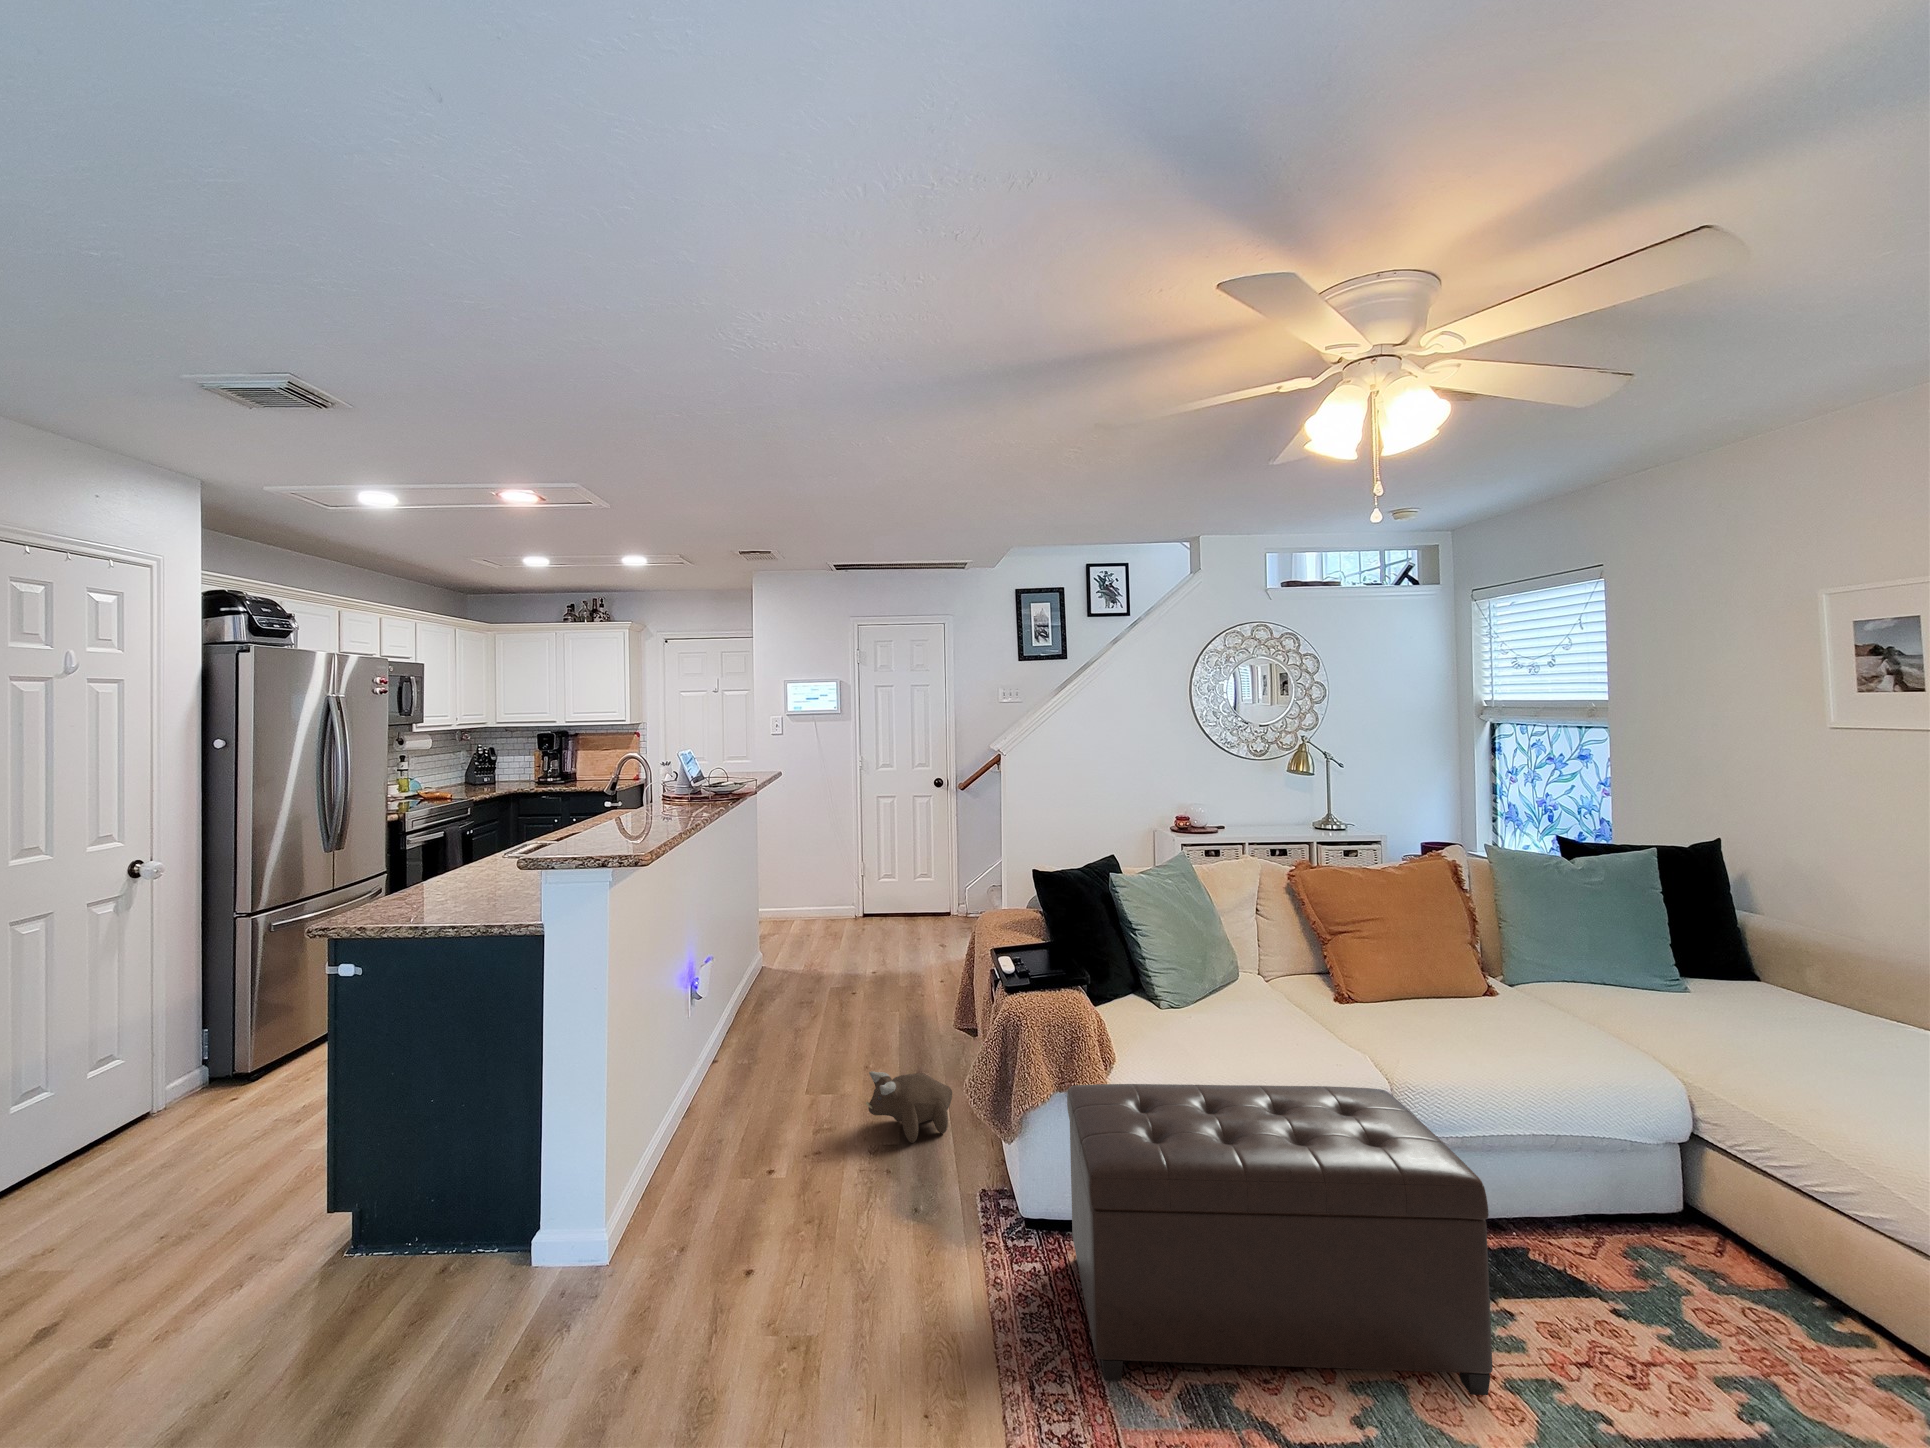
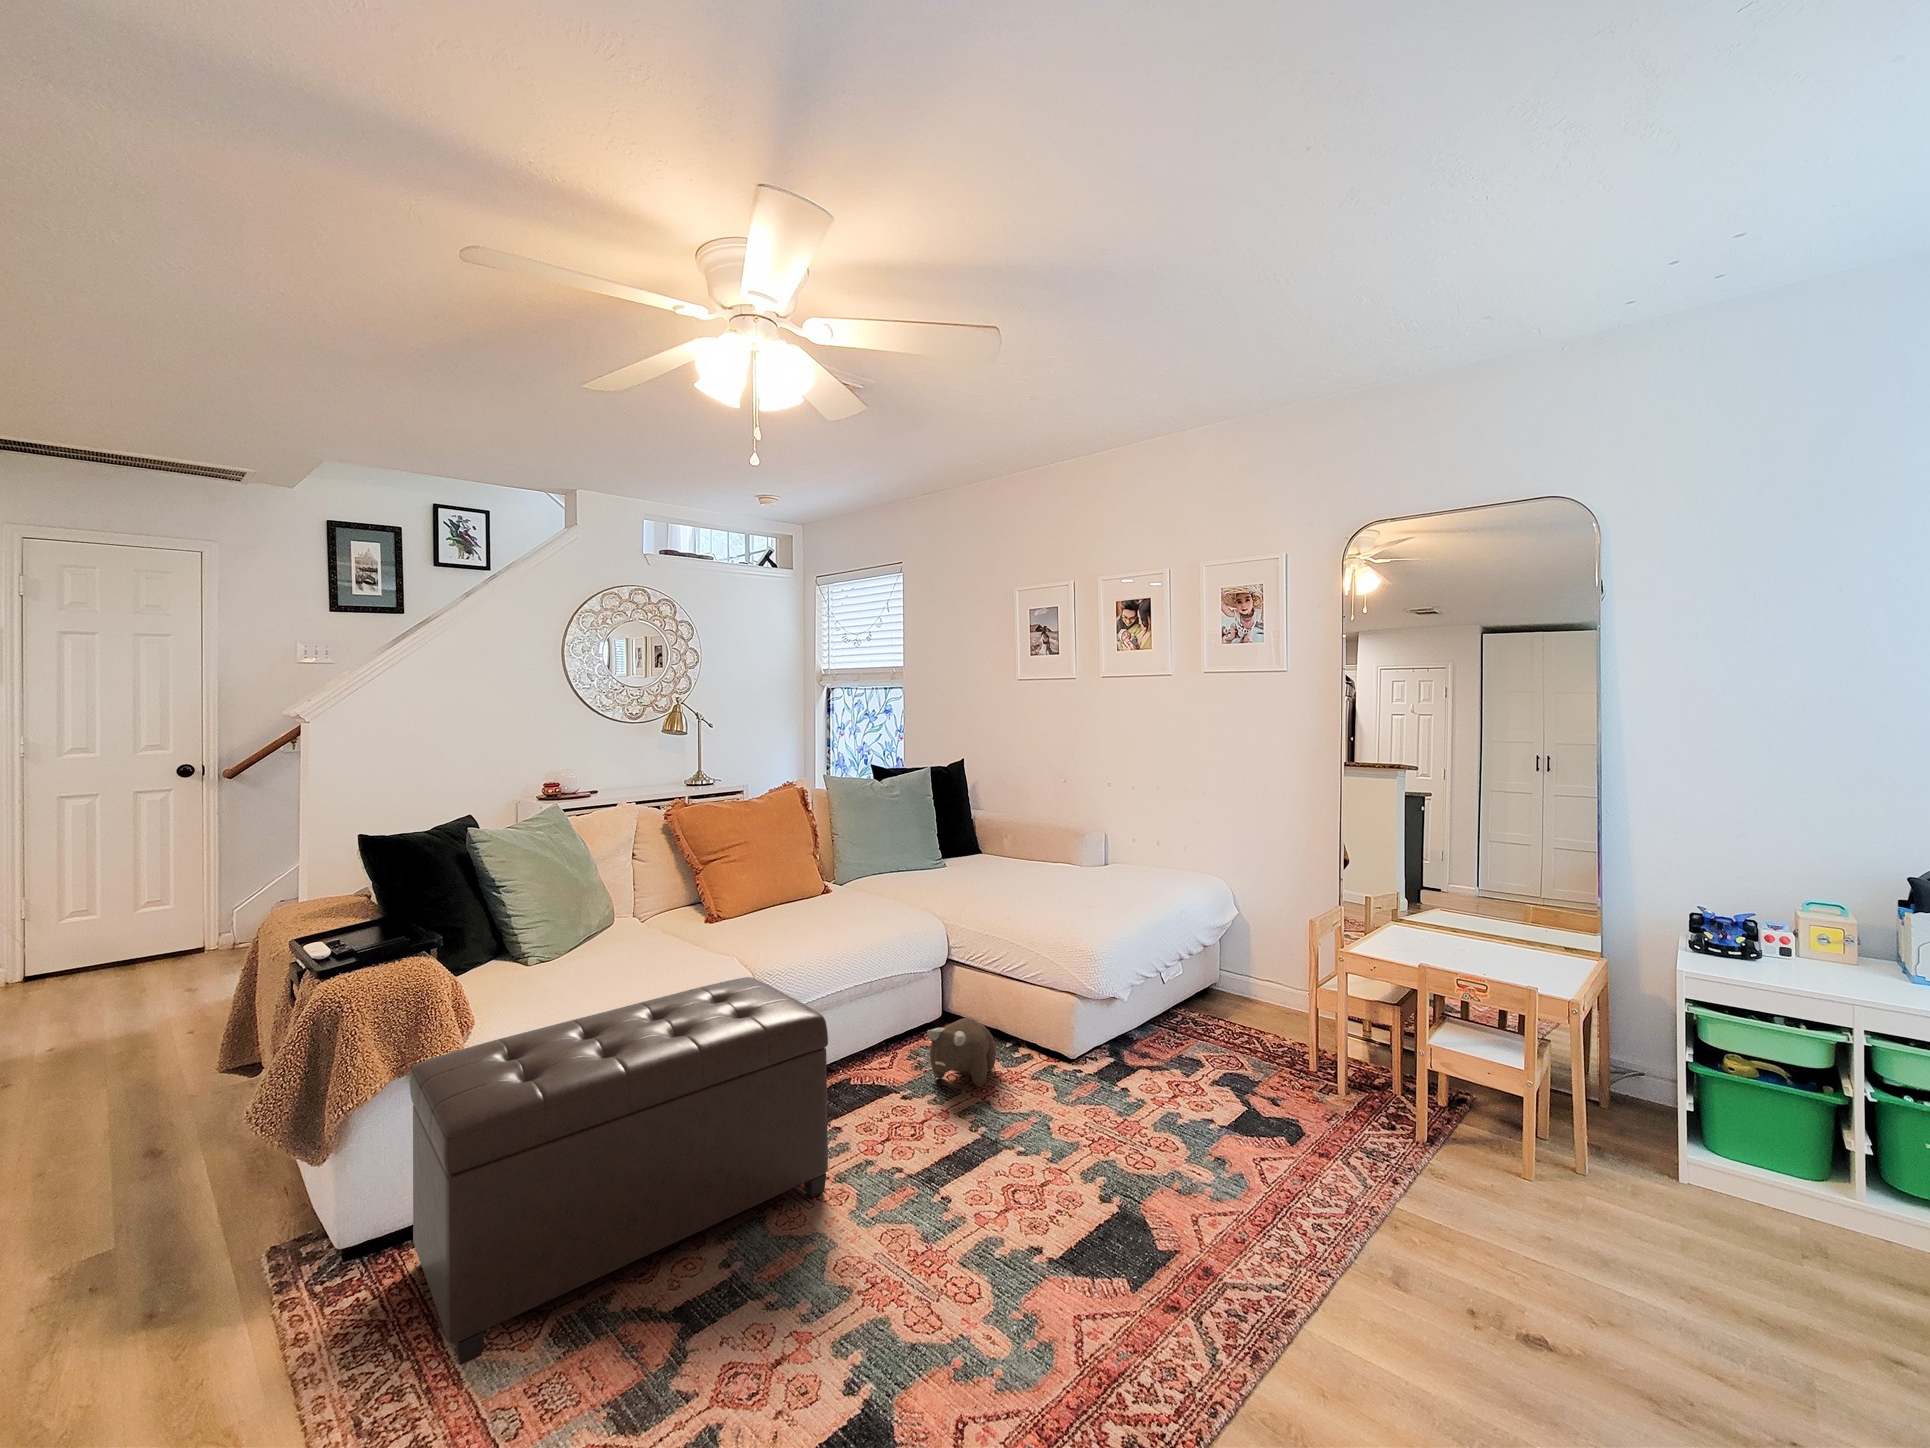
plush toy: present [866,1071,952,1143] -> present [927,1018,996,1087]

